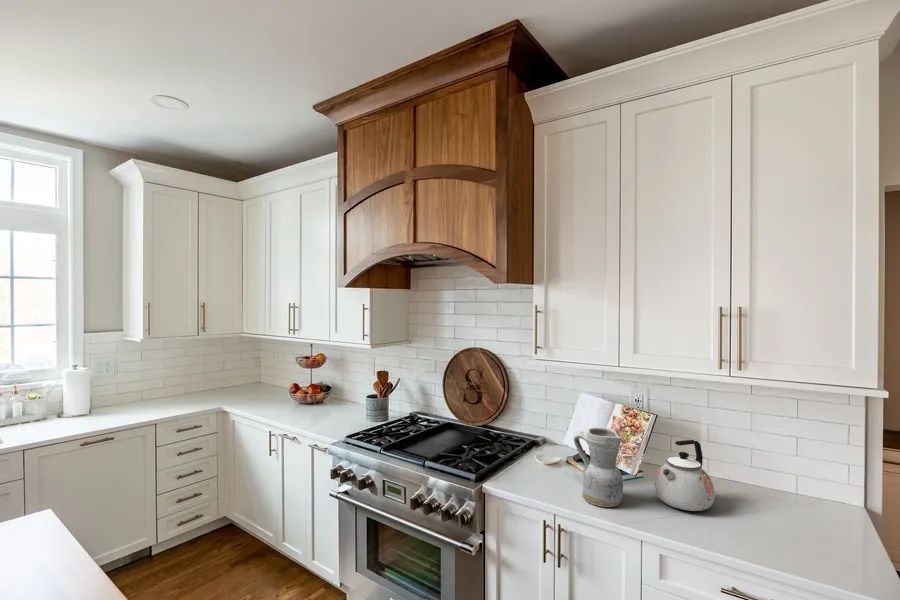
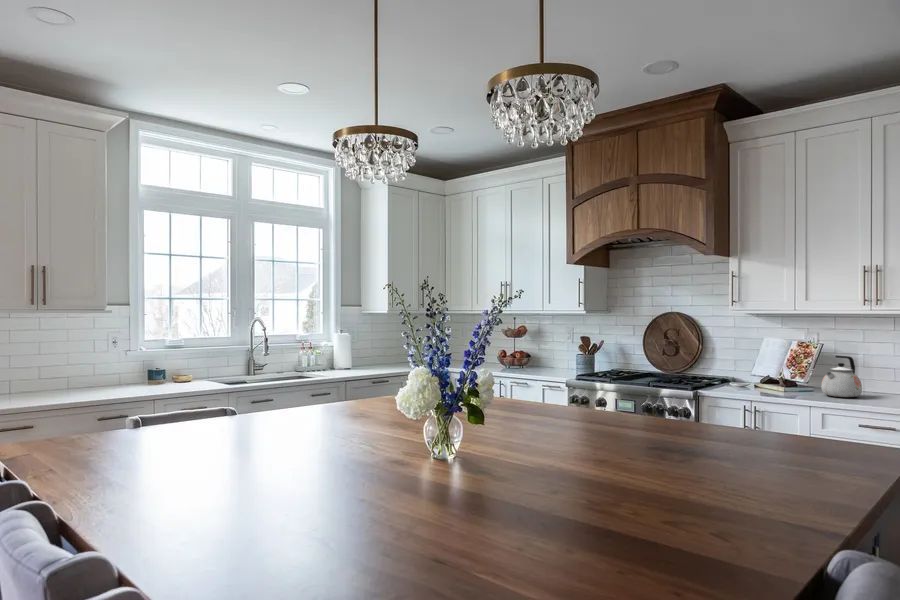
ceramic pitcher: present [574,428,623,507] -> none [764,349,799,396]

